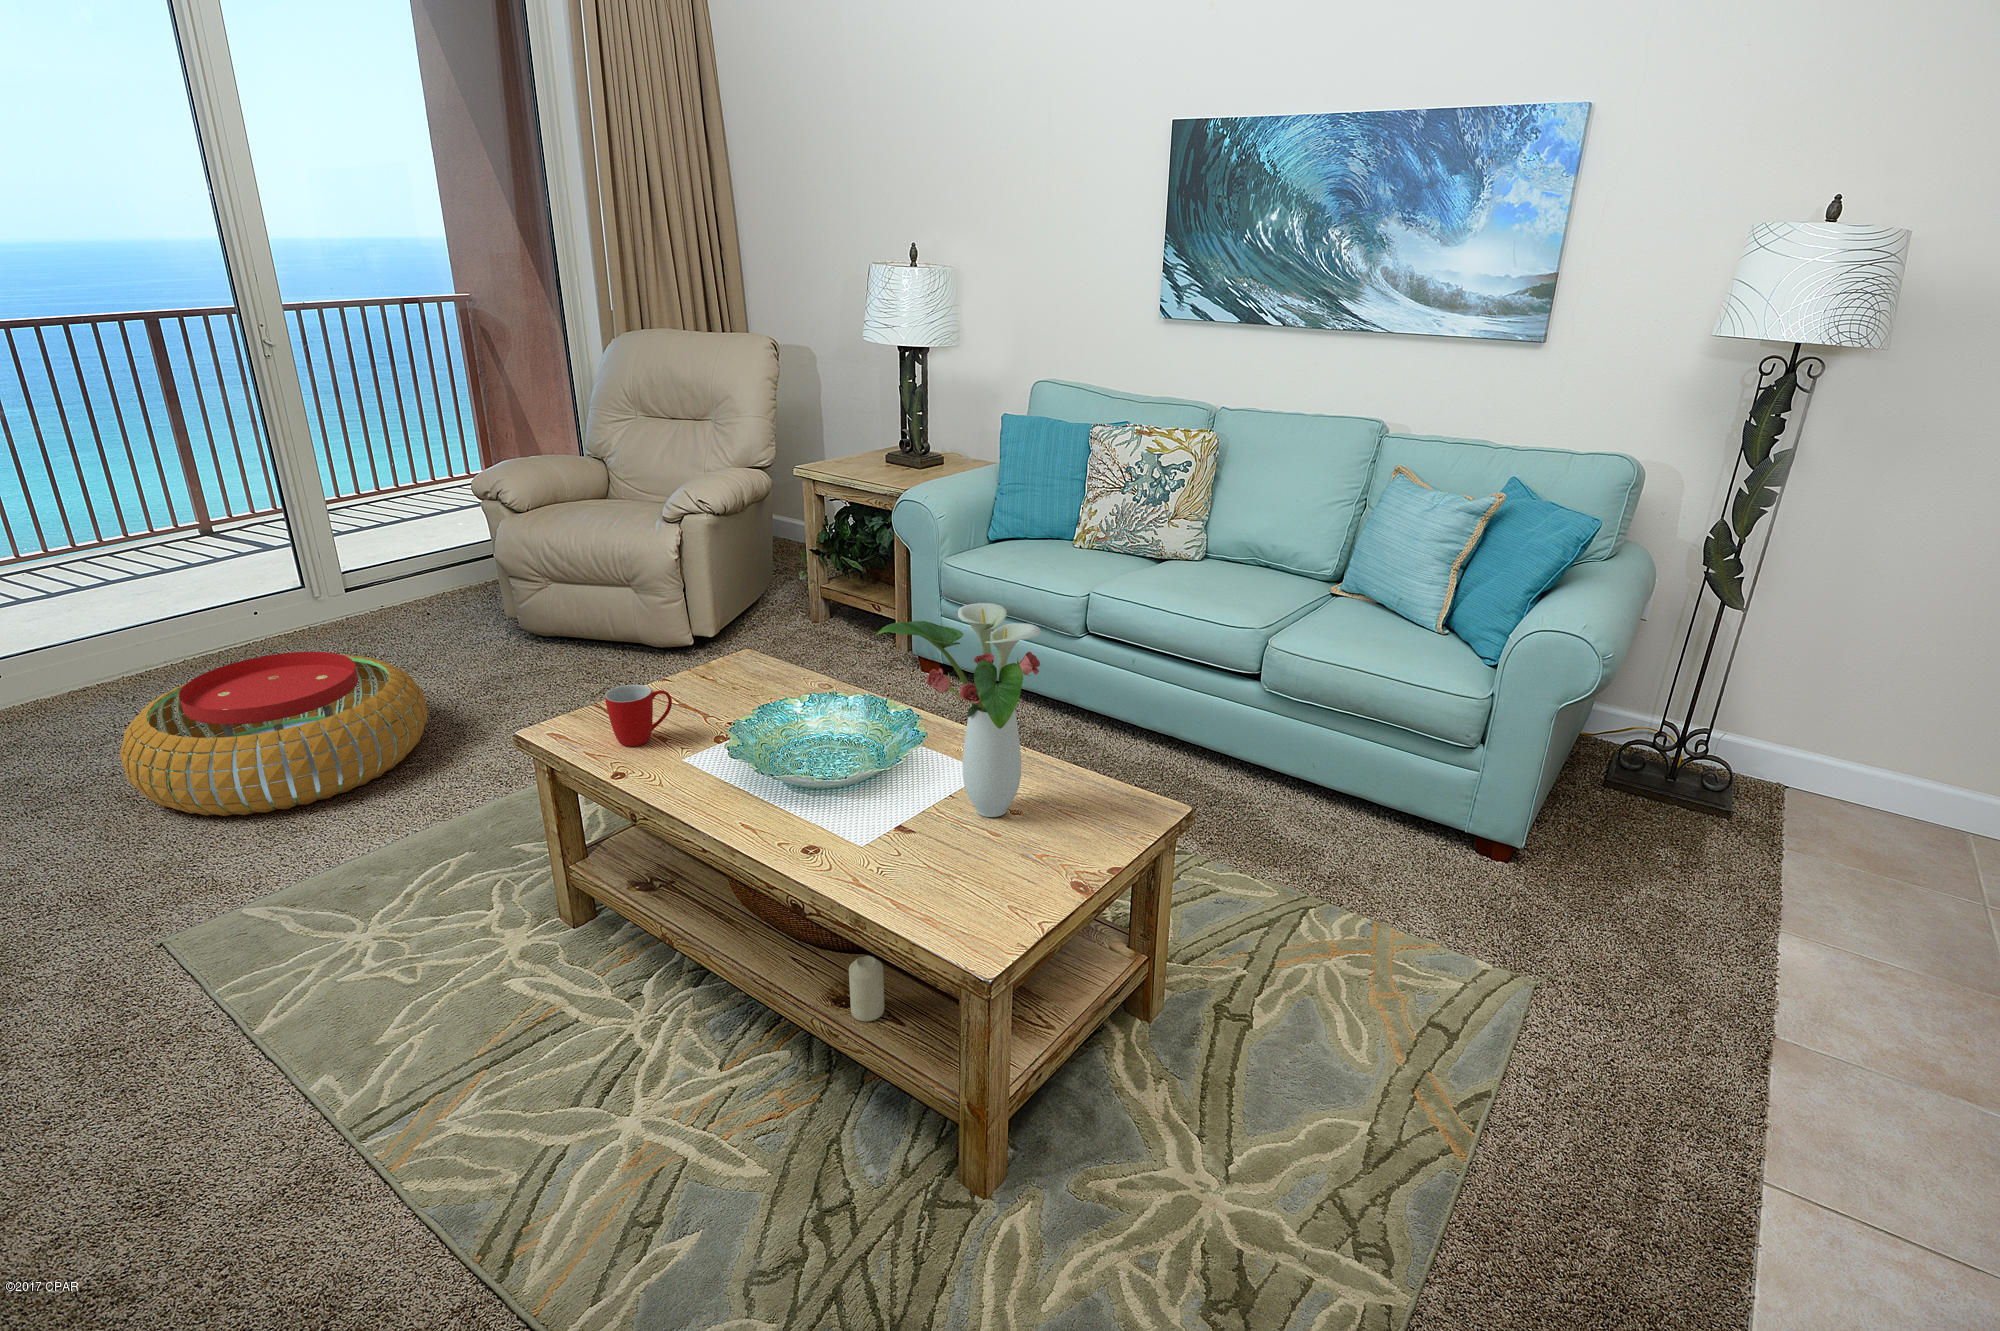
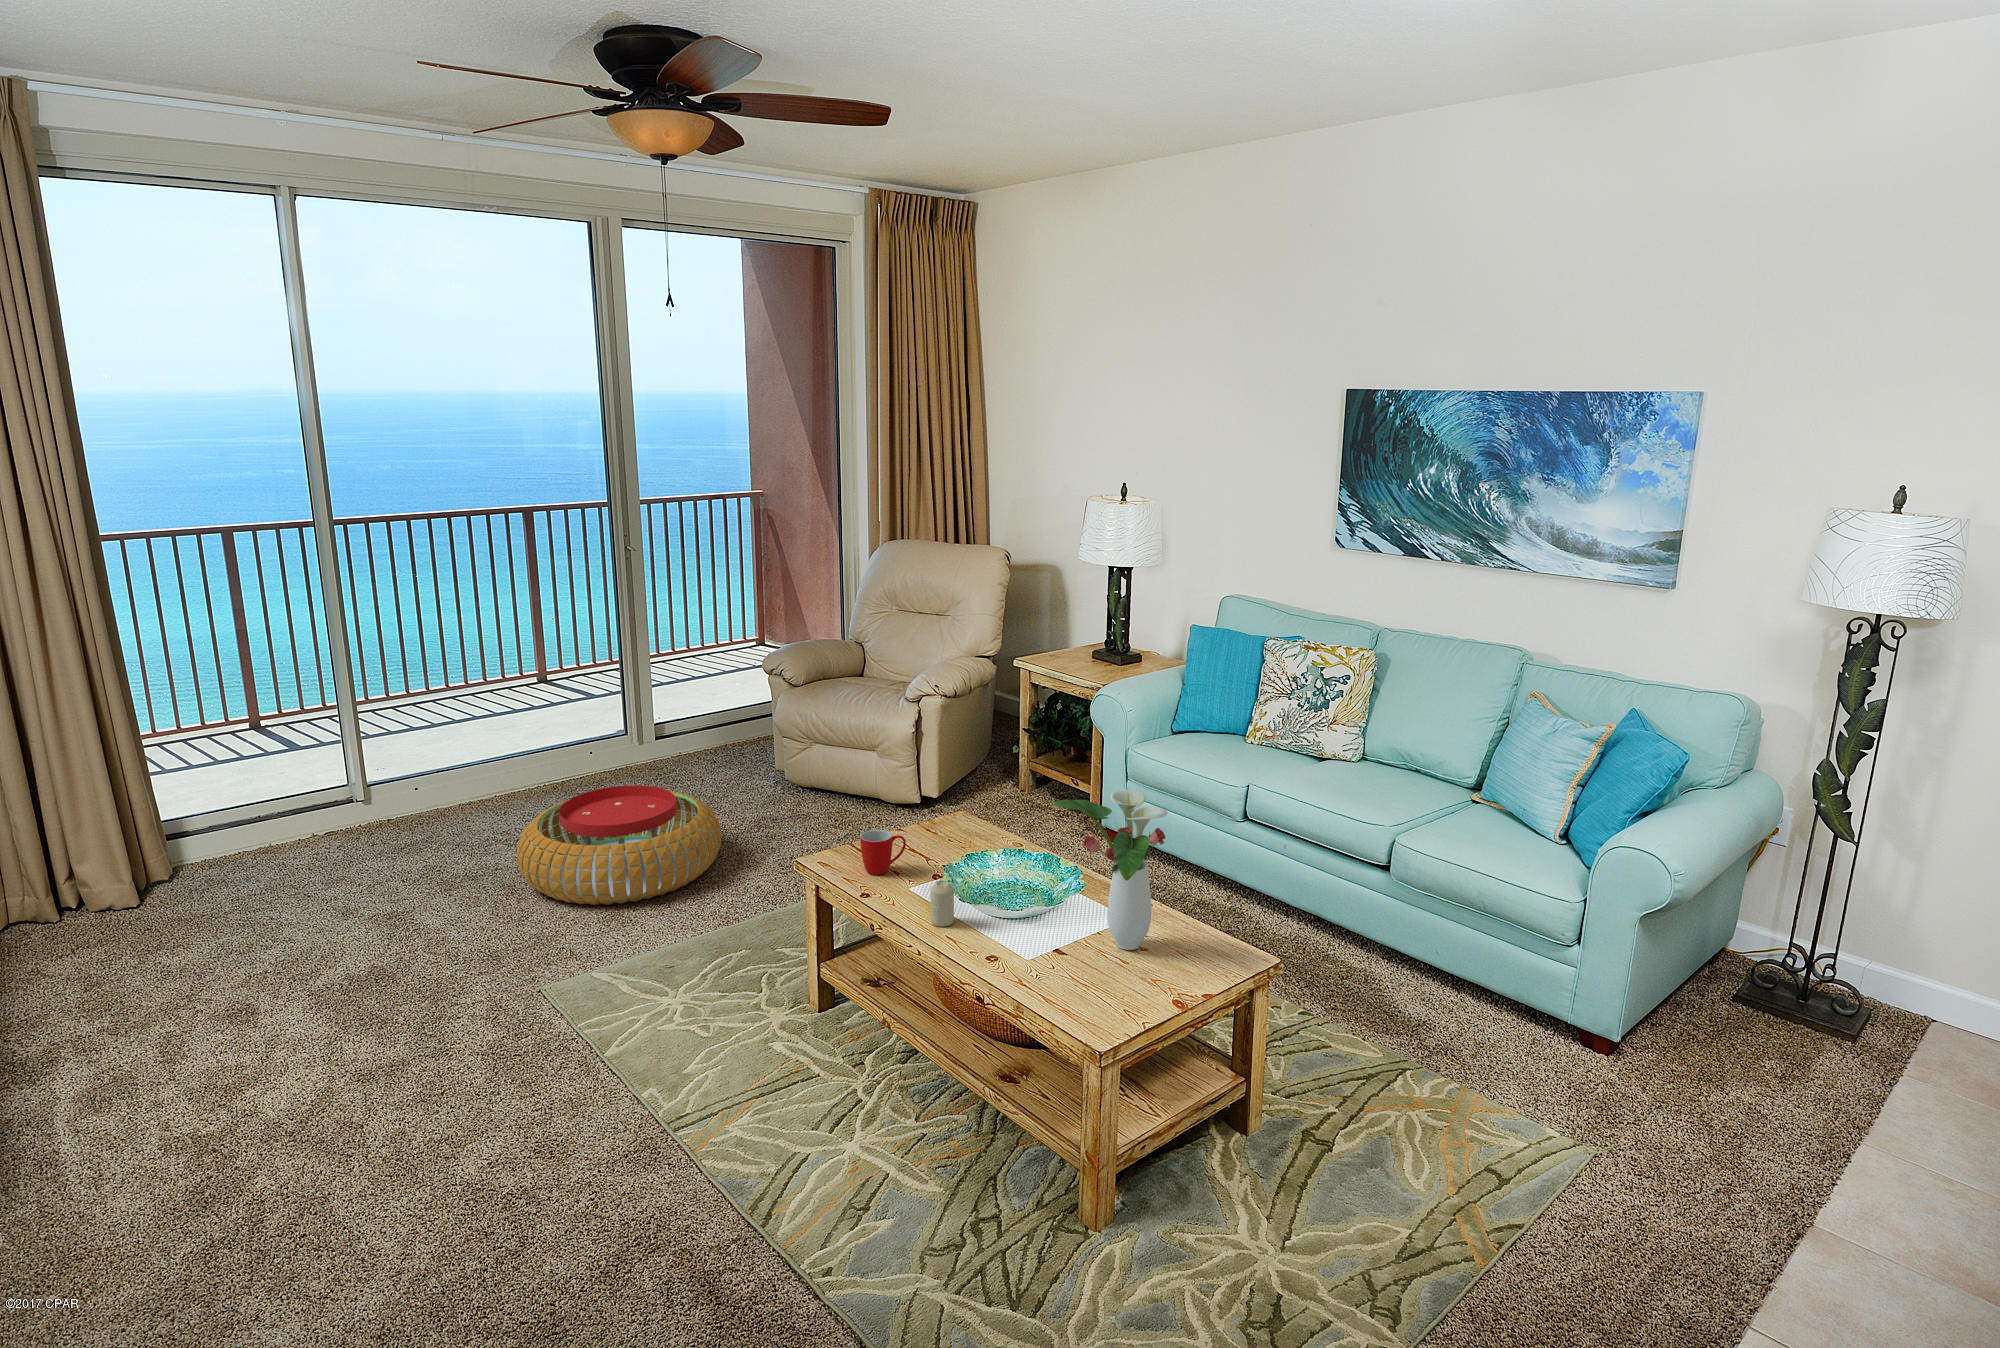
candle: present [849,956,884,1022] -> present [930,881,954,927]

